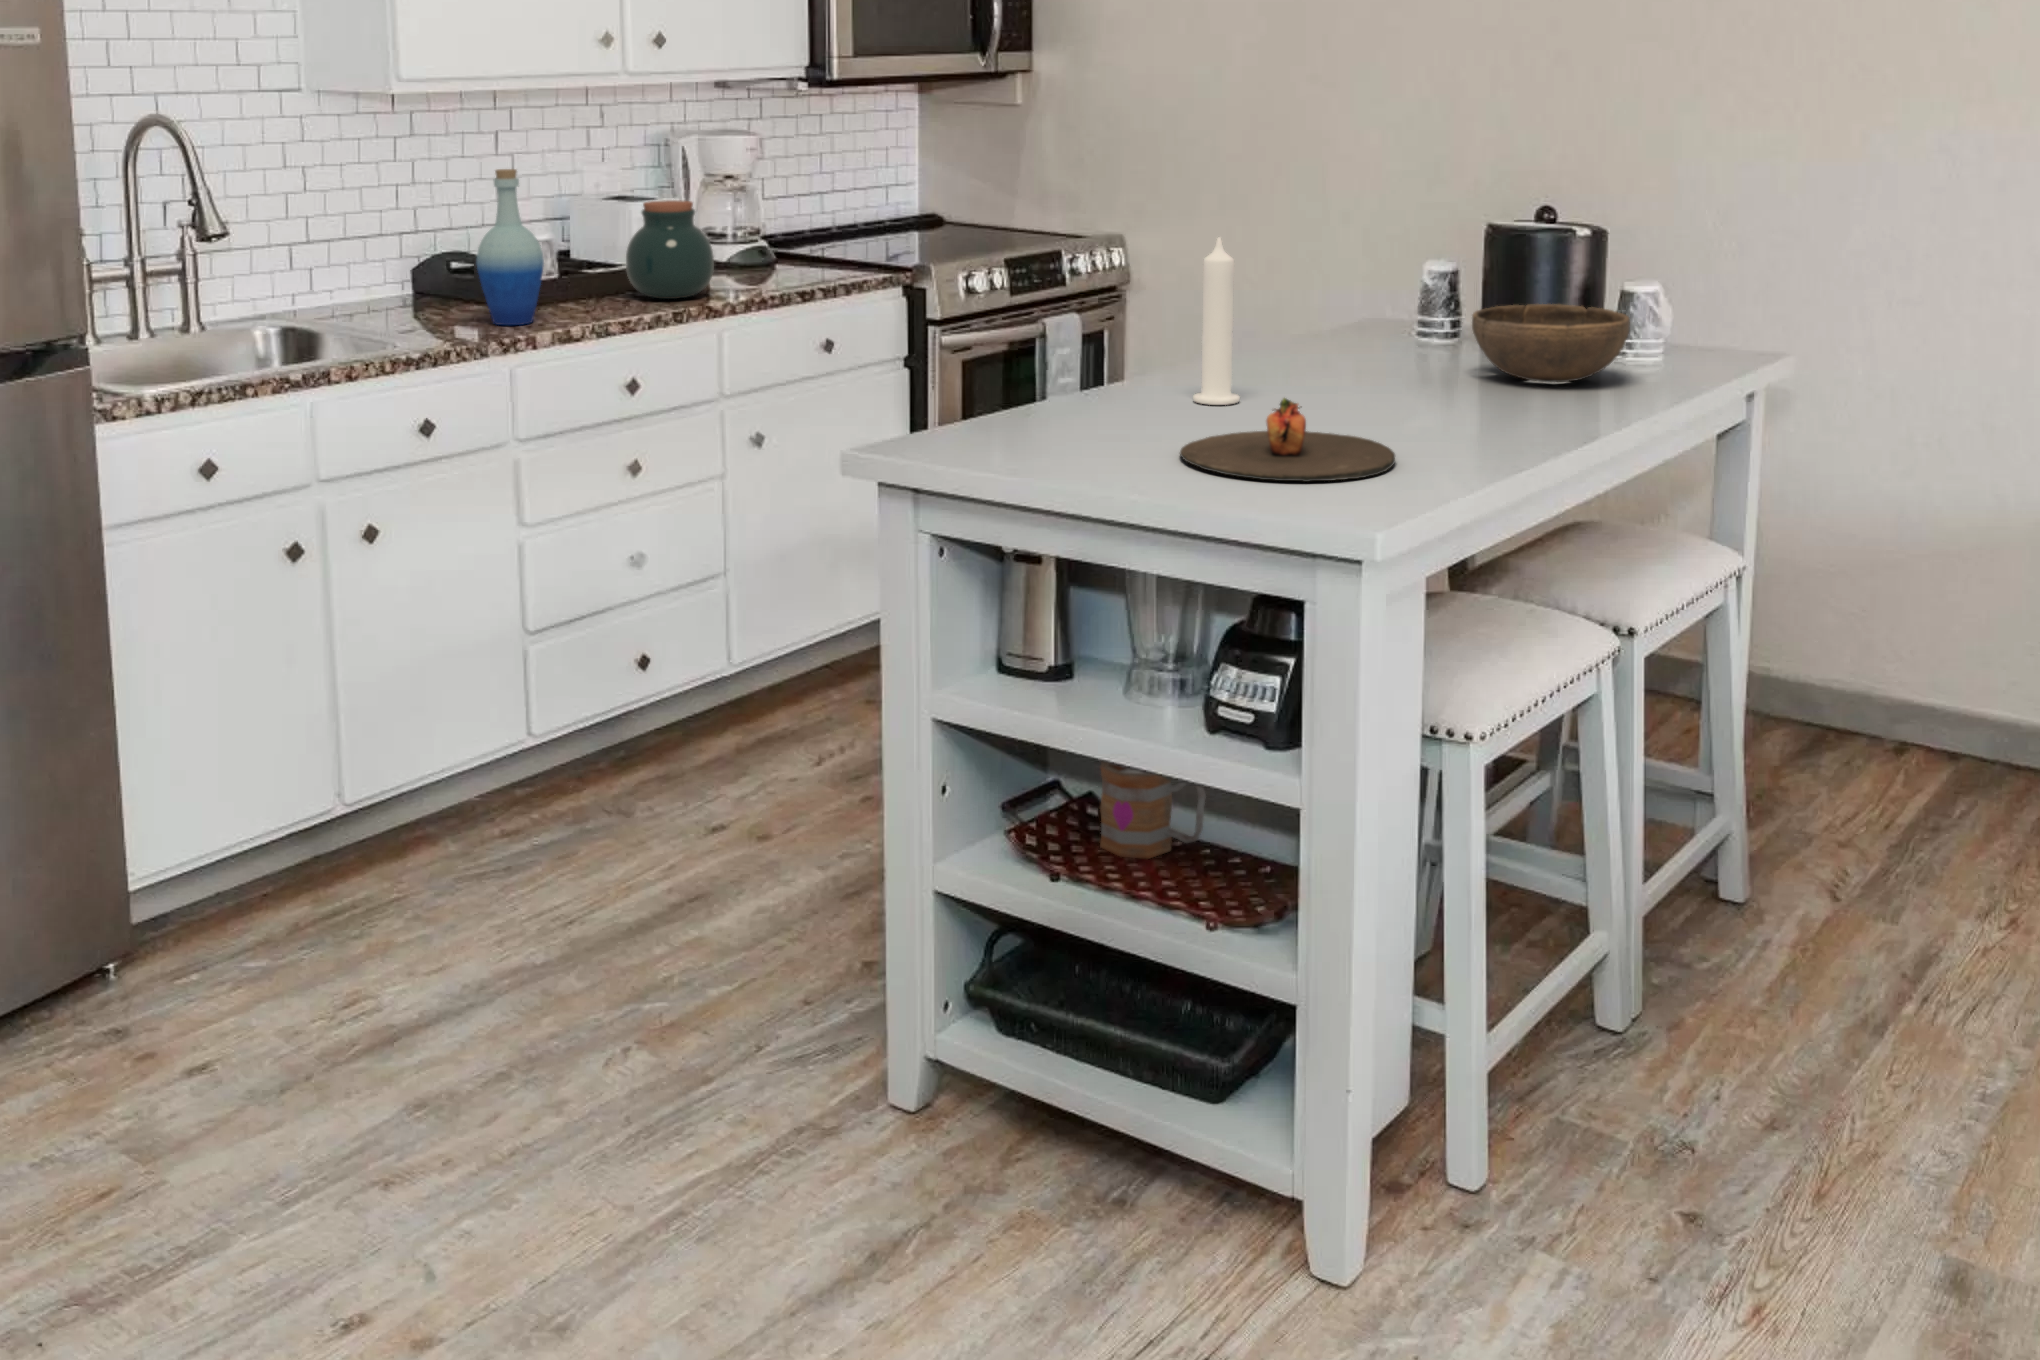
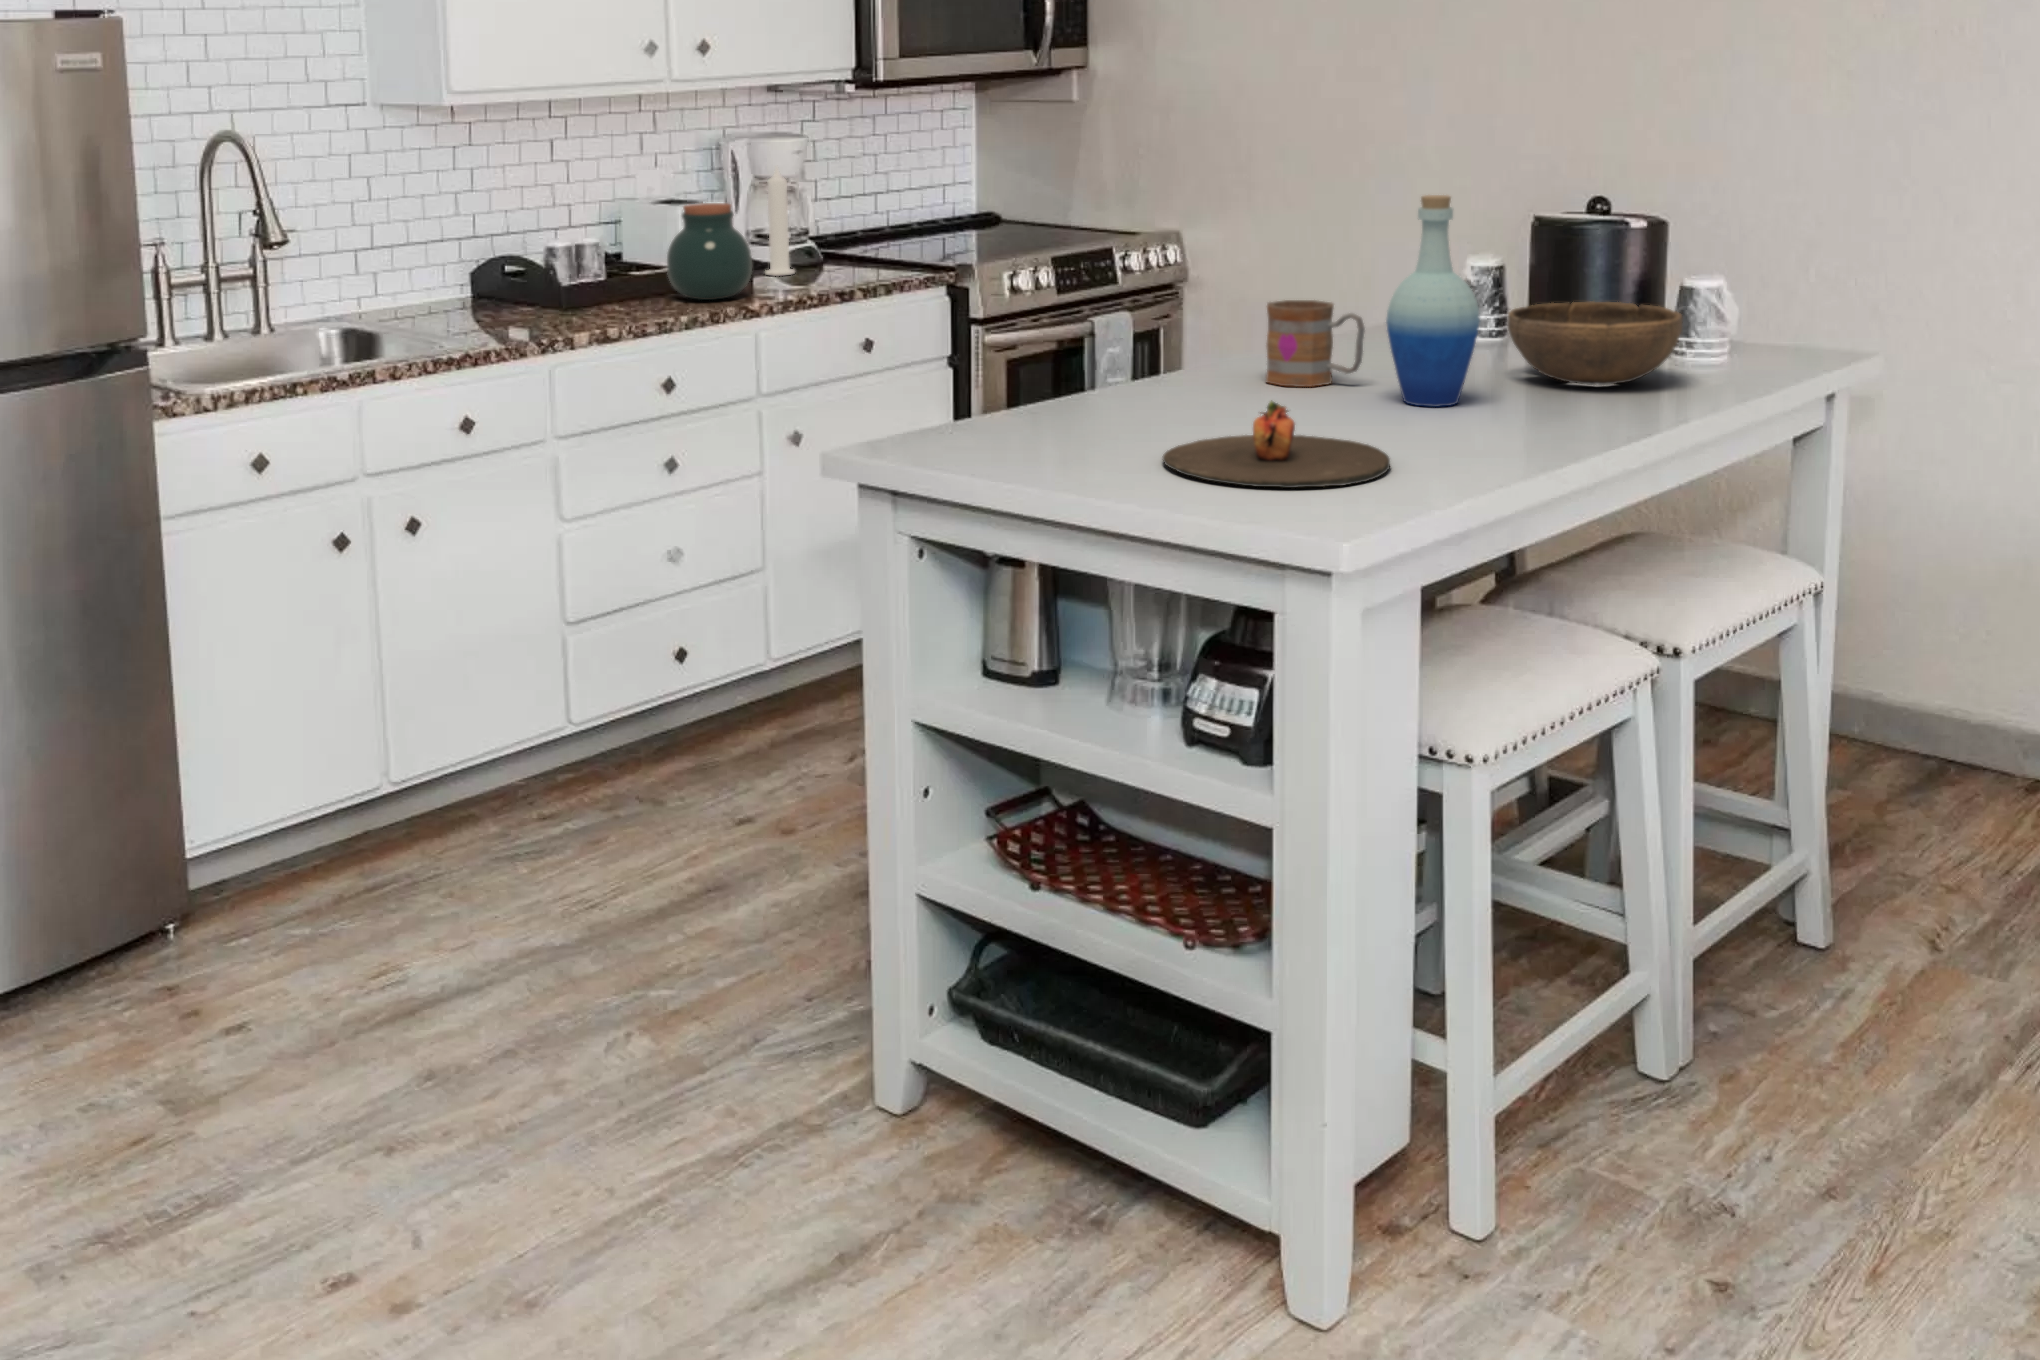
bottle: present [477,169,544,325] -> present [1386,195,1480,407]
candle: present [1193,237,1240,405] -> present [765,167,795,276]
mug: present [1100,761,1206,859] -> present [1266,300,1365,387]

